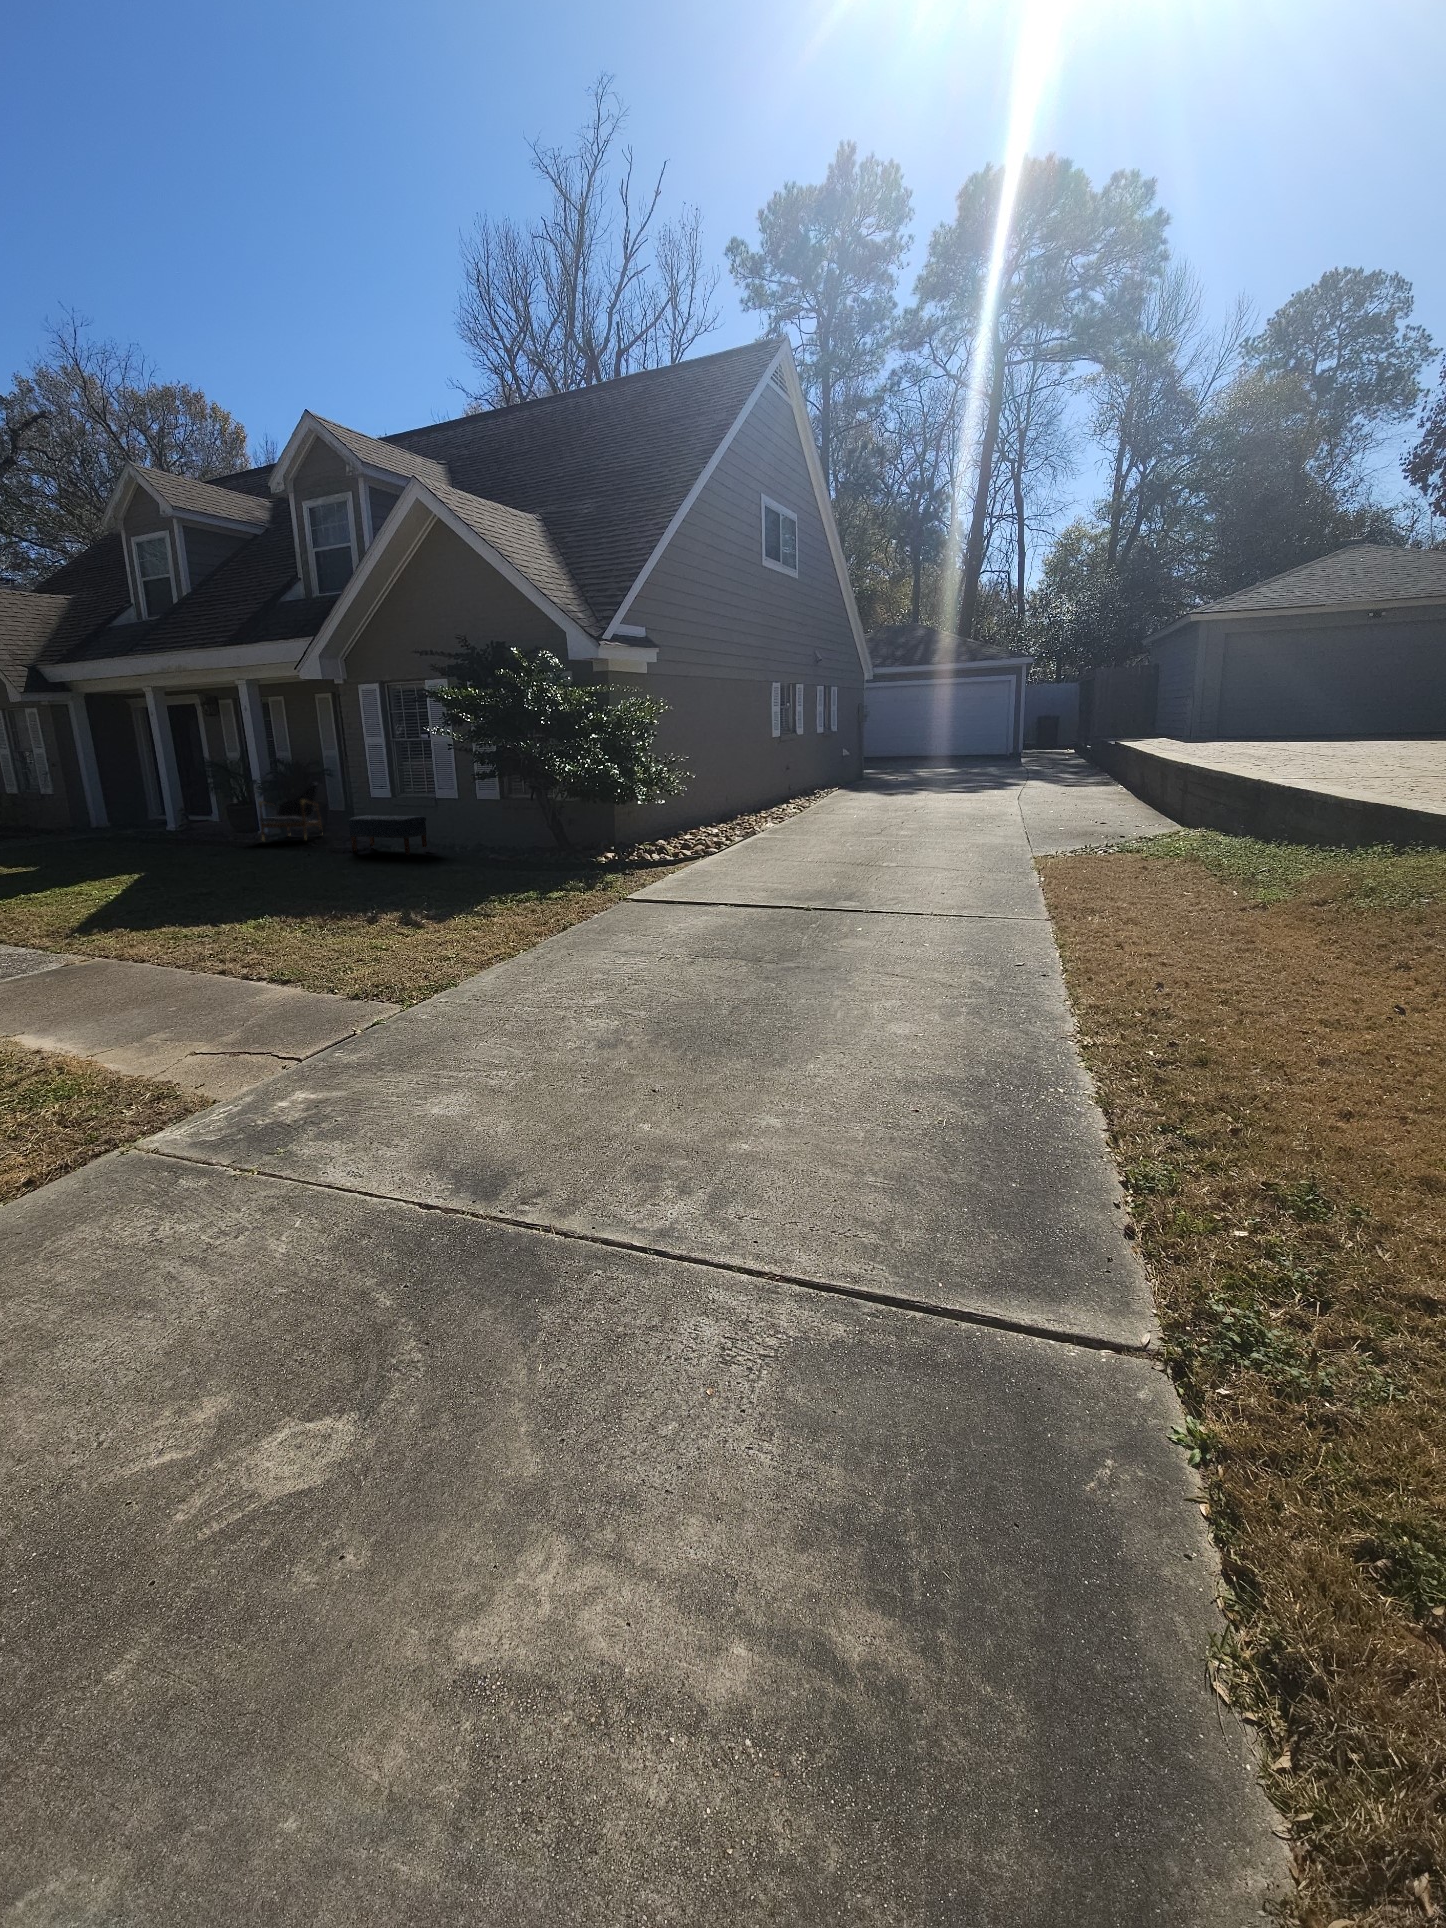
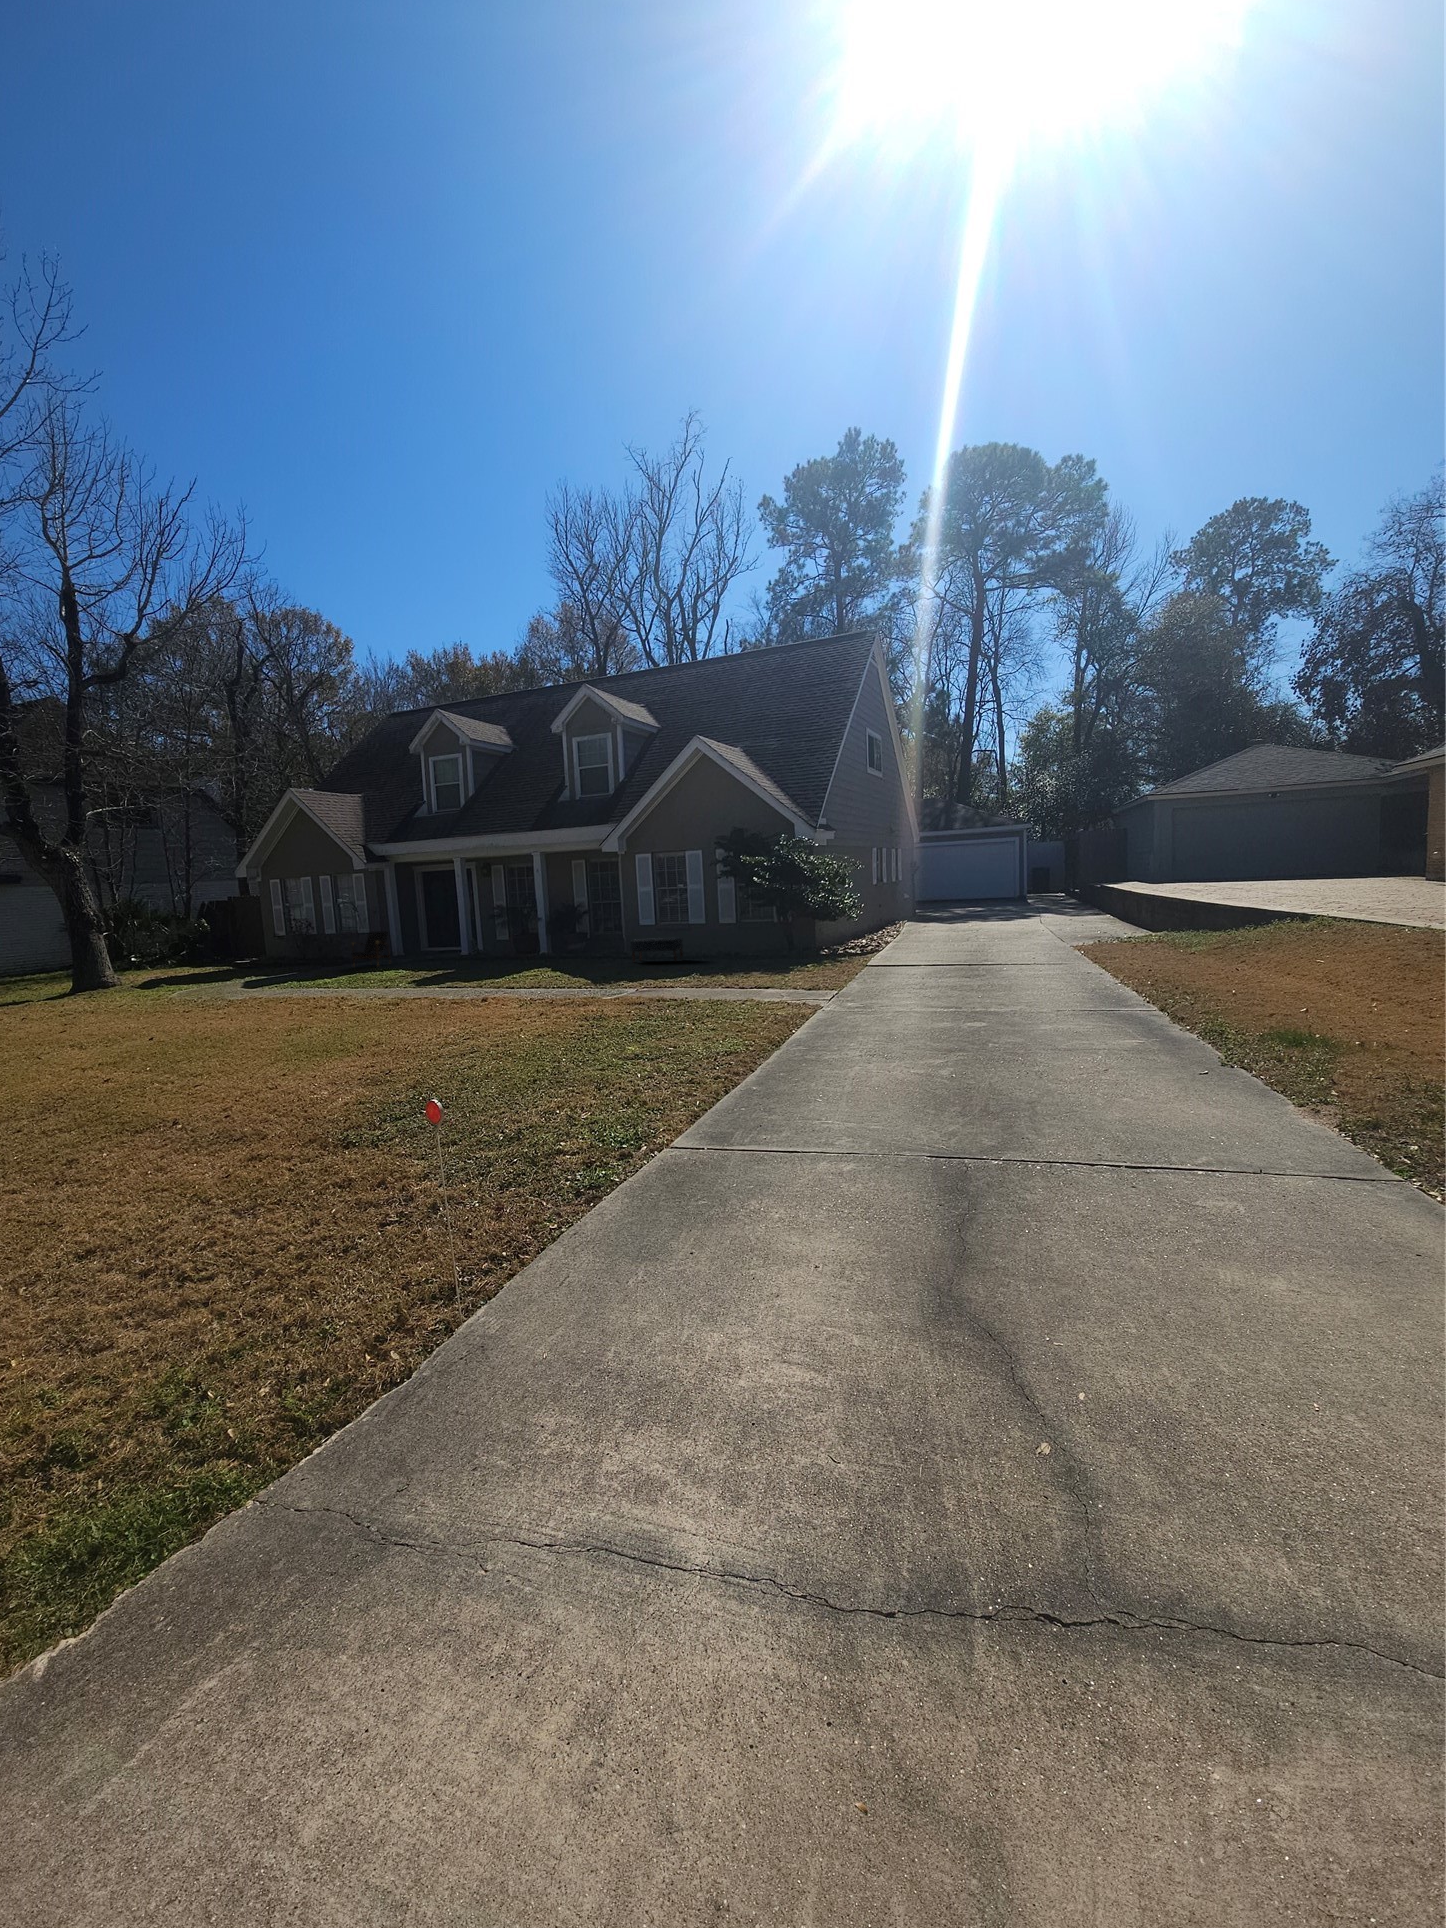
lounge chair: present [259,784,322,840] -> present [352,931,391,965]

